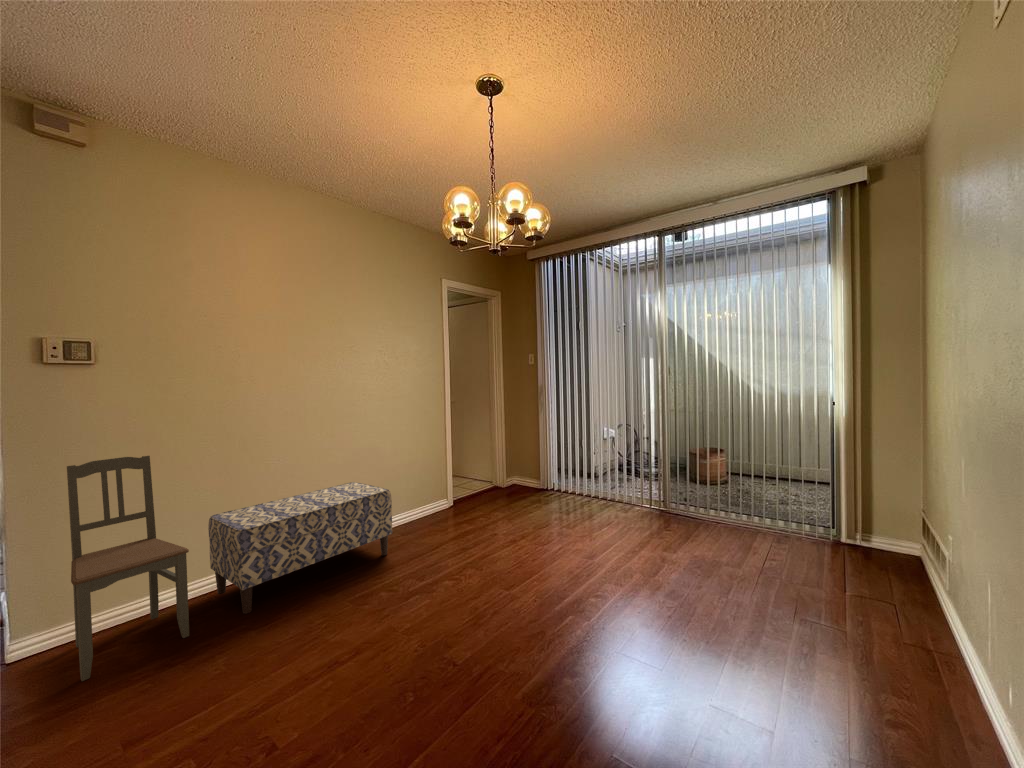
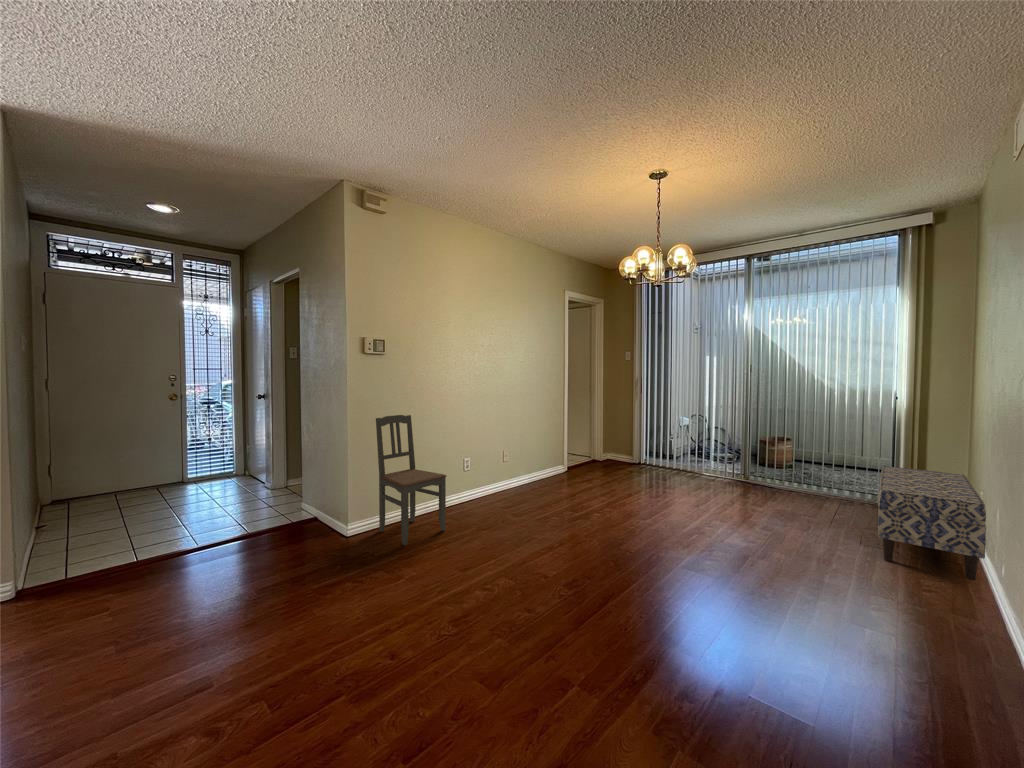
bench: present [208,482,392,614] -> present [878,466,986,580]

